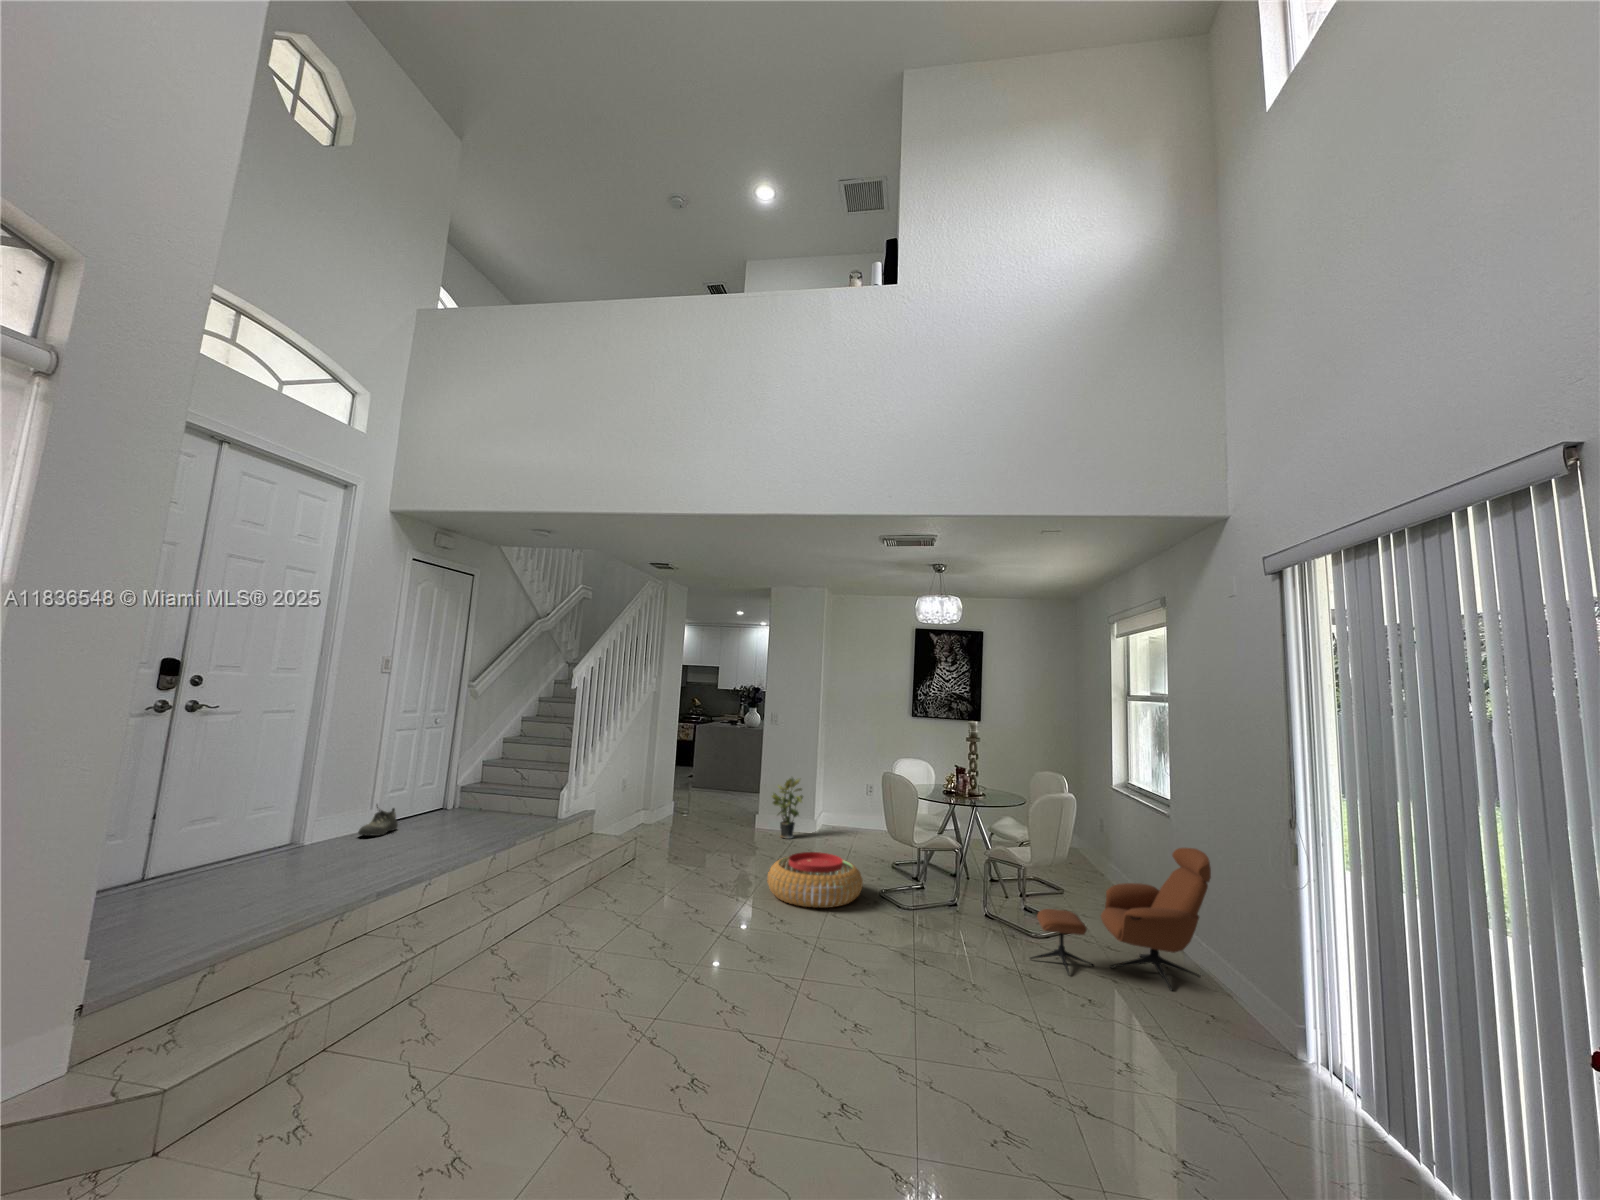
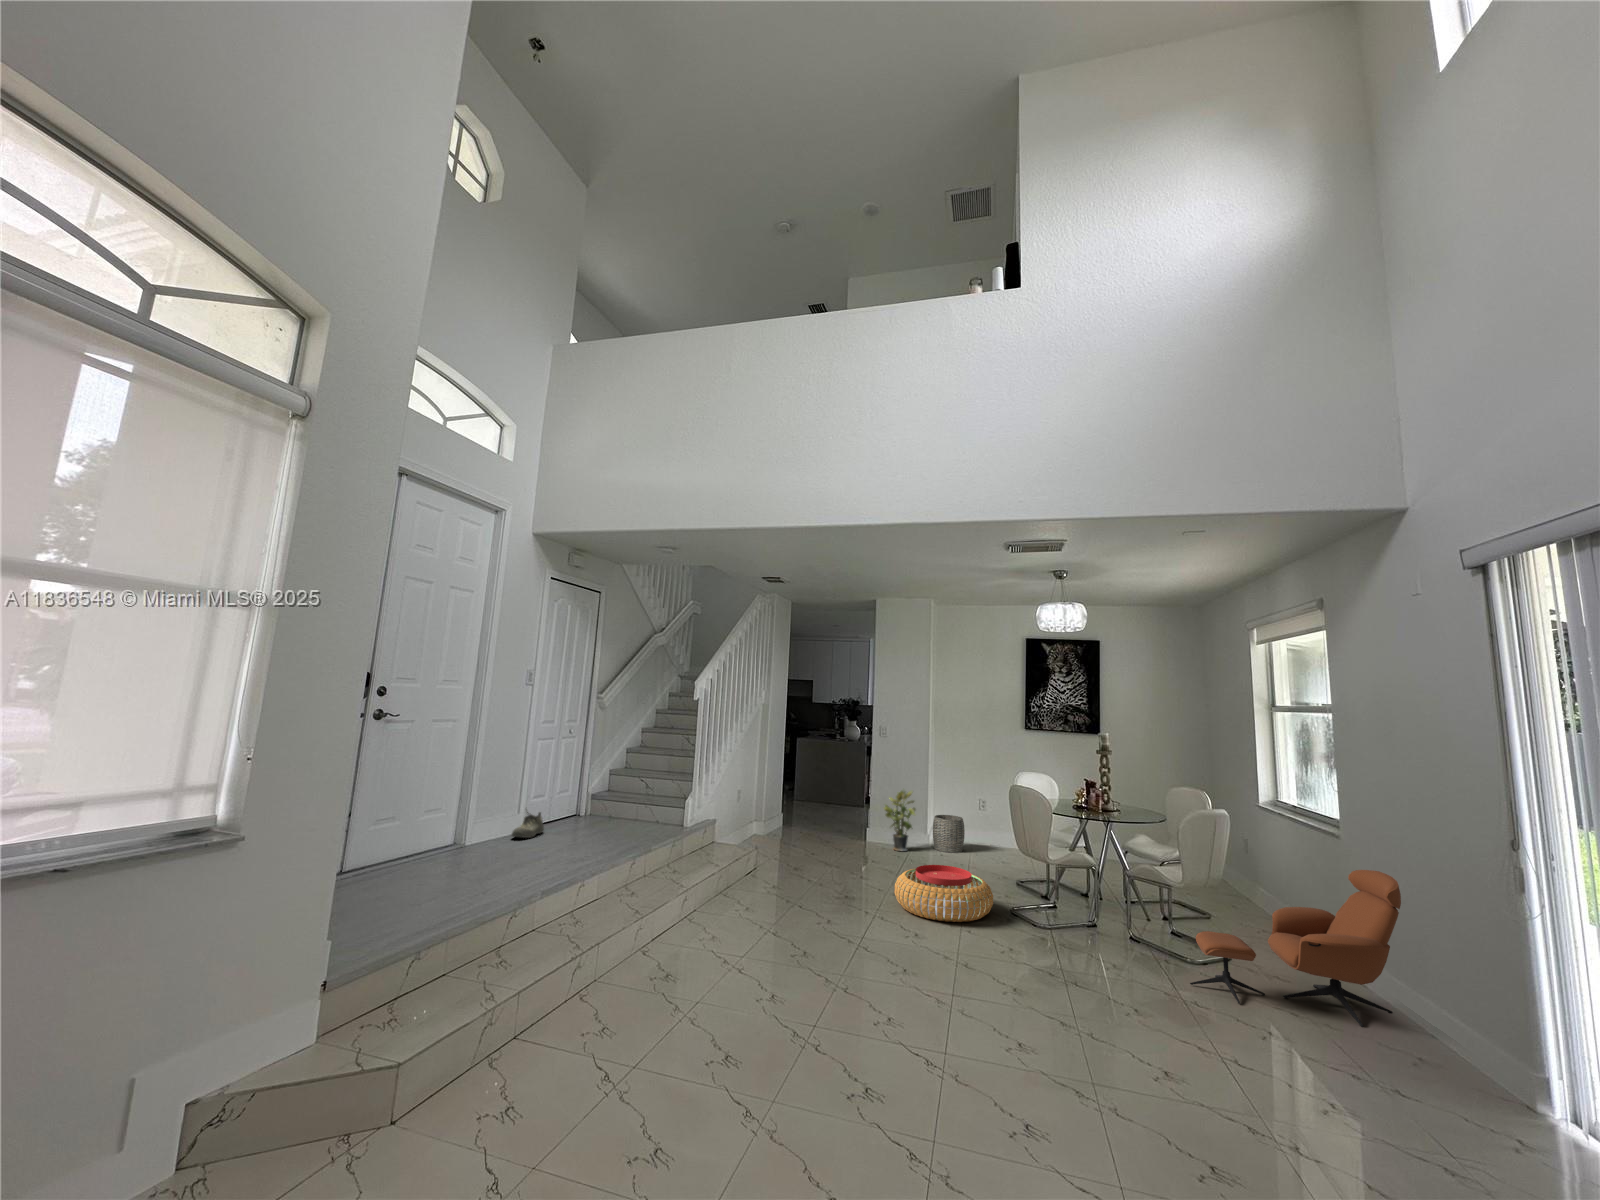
woven basket: none [820,802,851,839] -> present [933,815,965,853]

